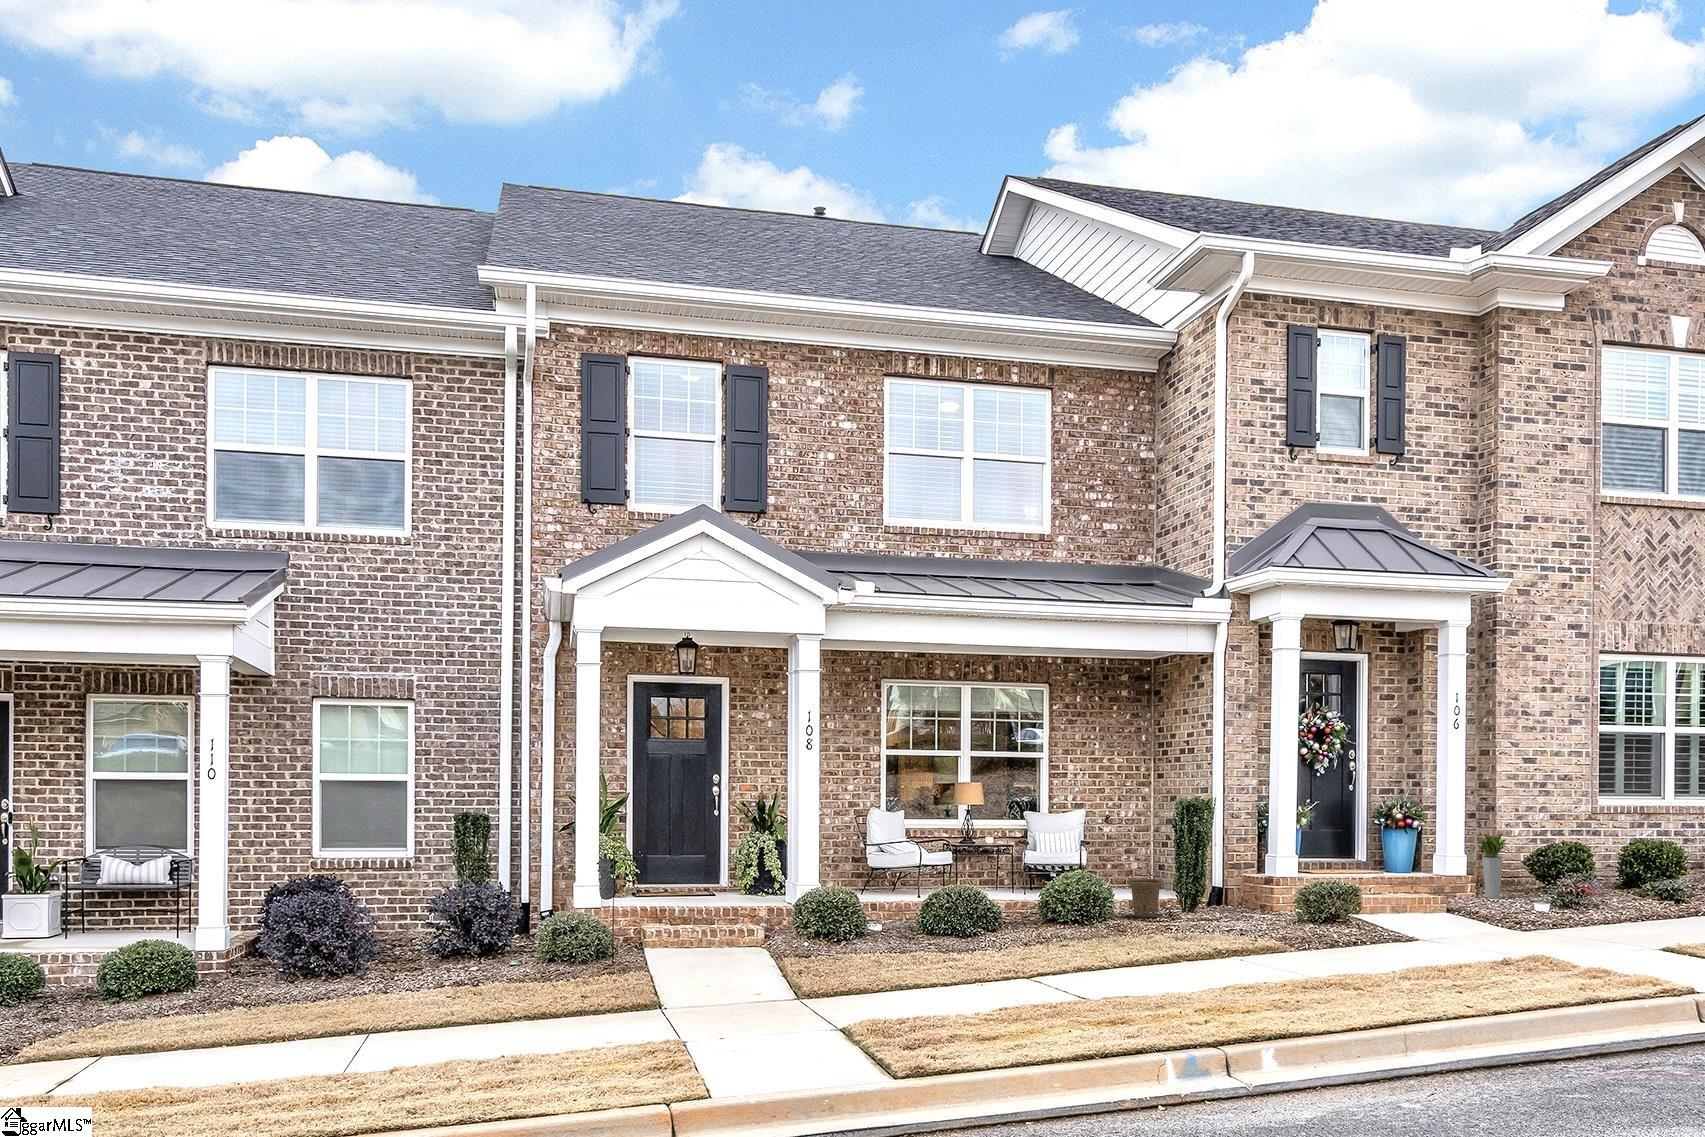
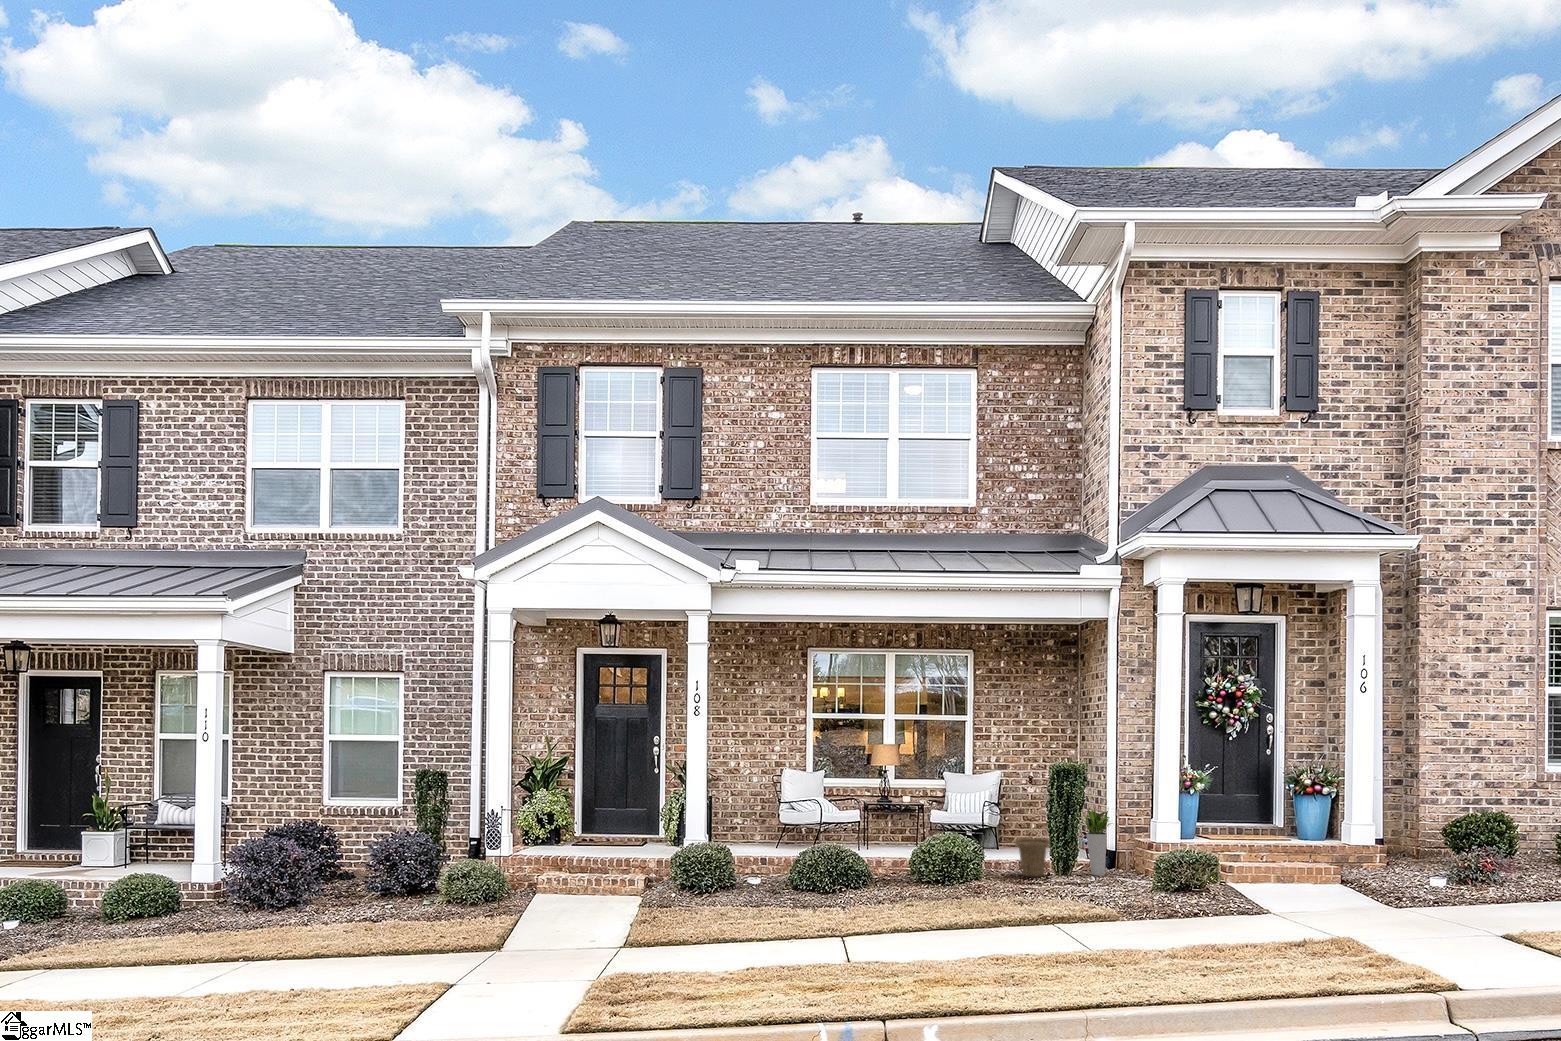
planter: present [1479,834,1506,898] -> present [1083,809,1112,876]

